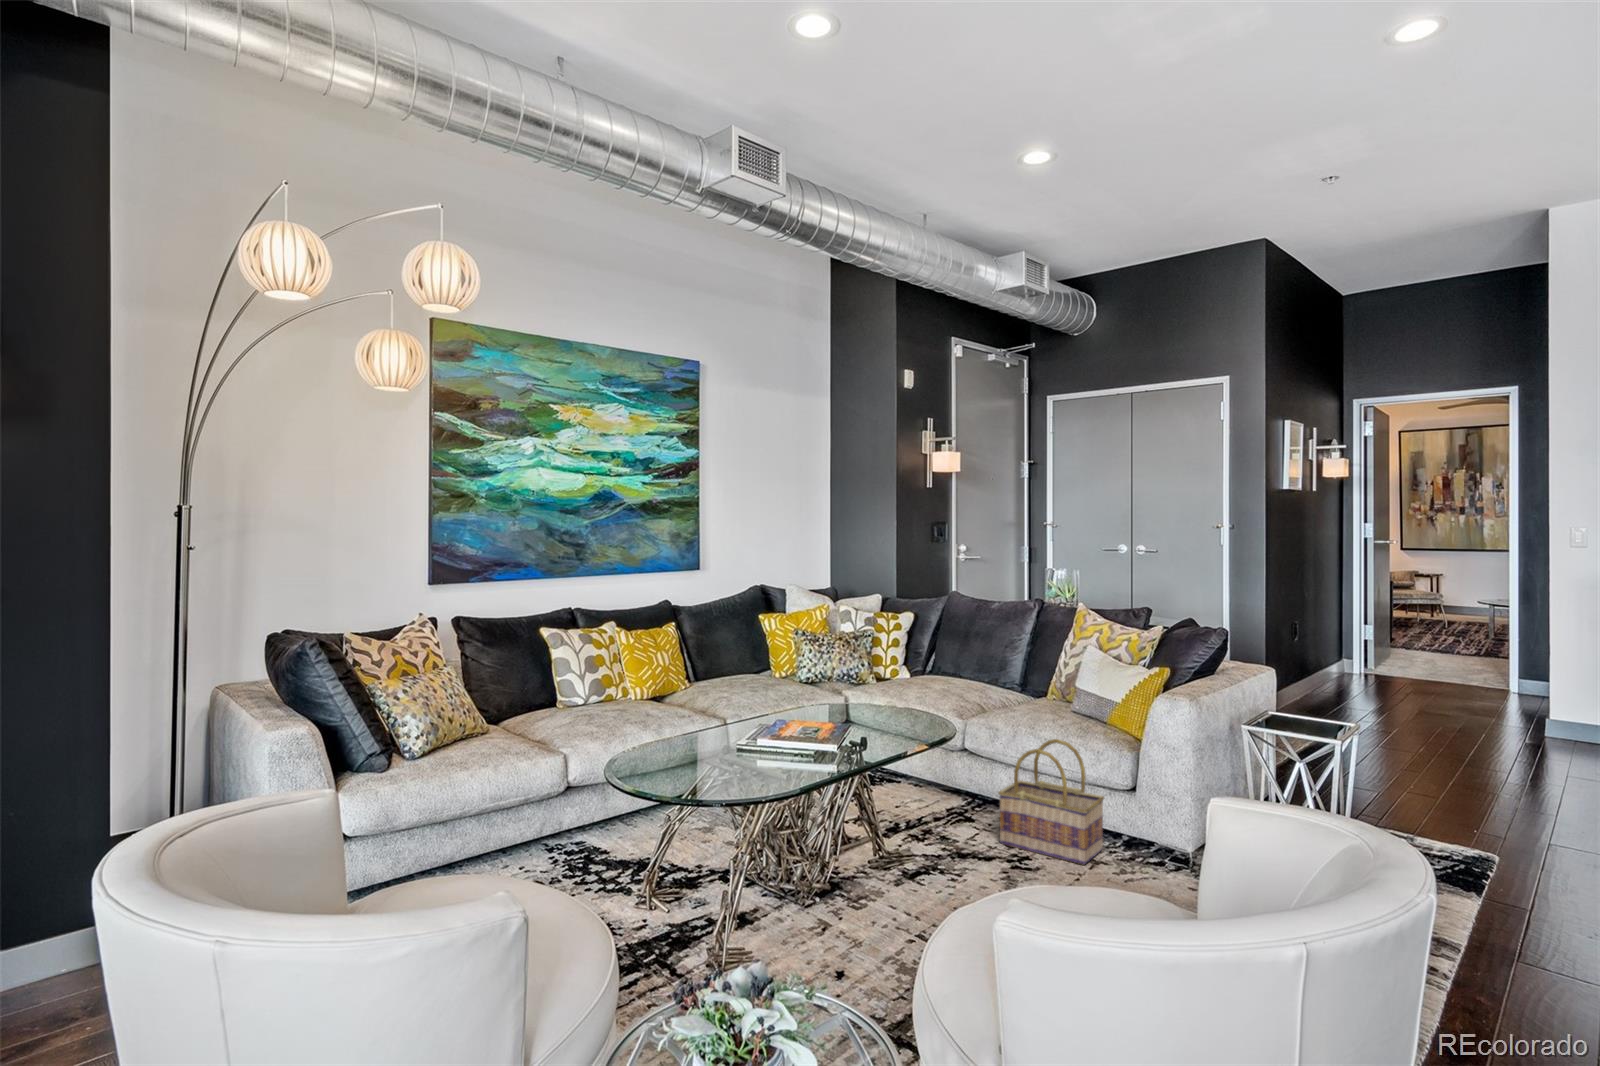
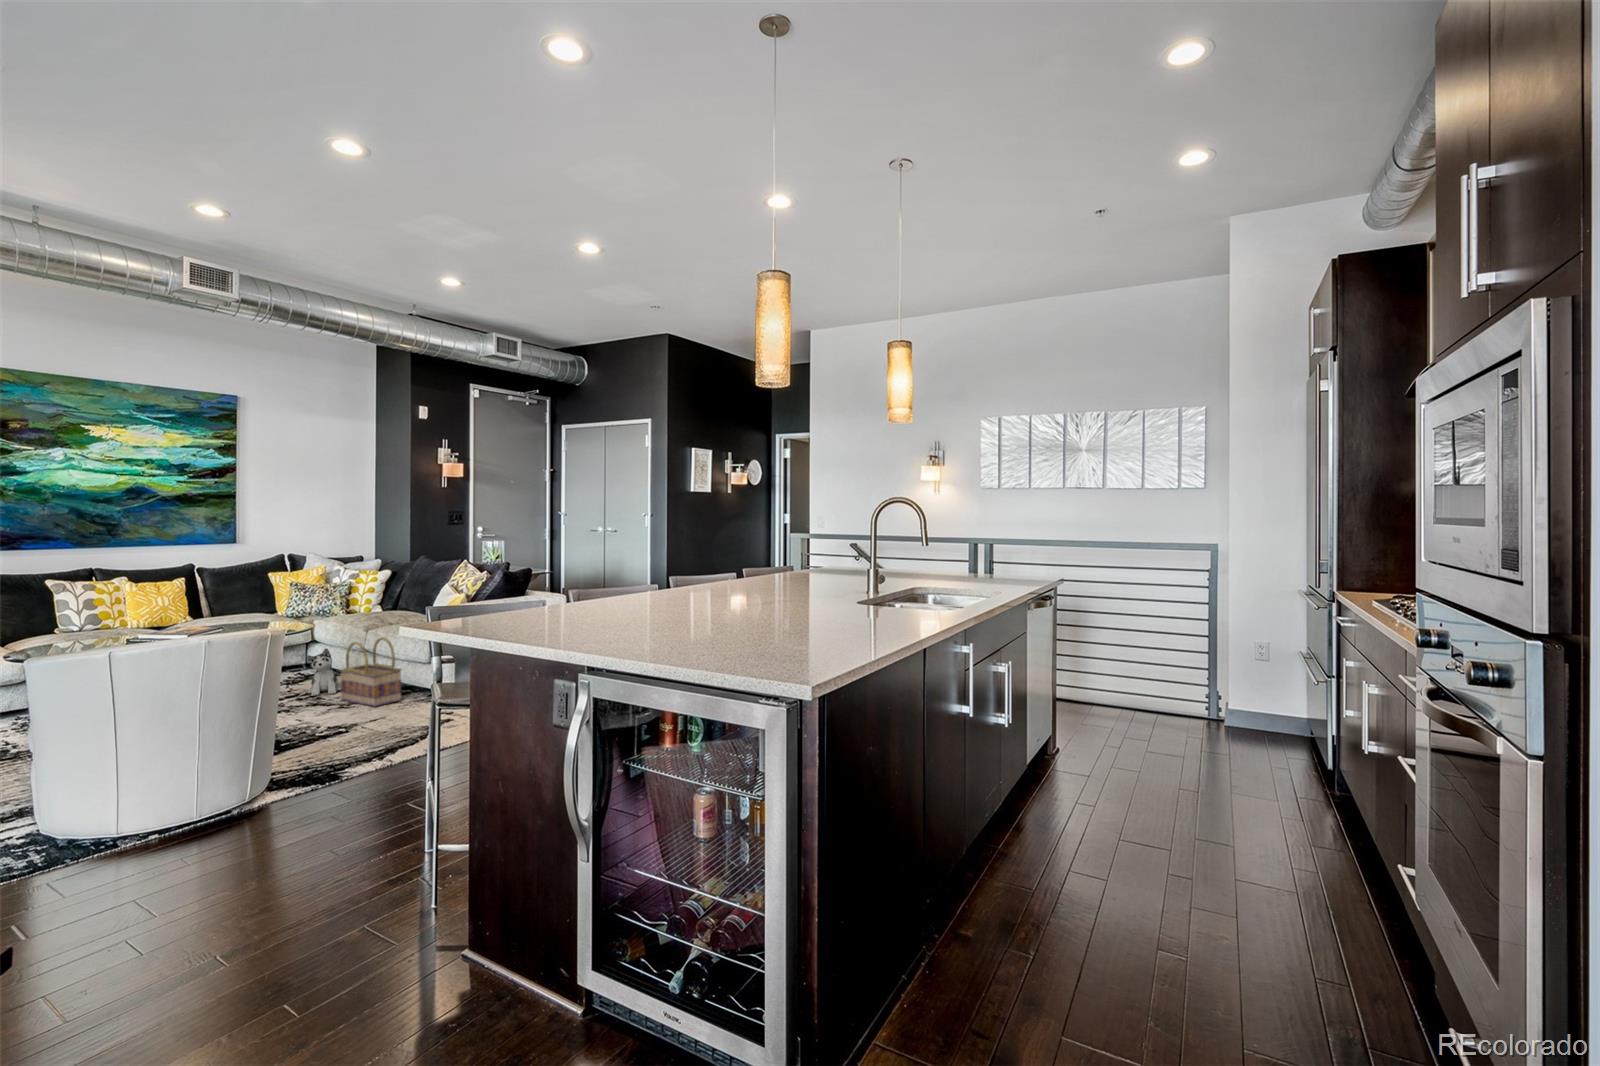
plush toy: none [918,750,967,830] -> present [306,648,341,696]

